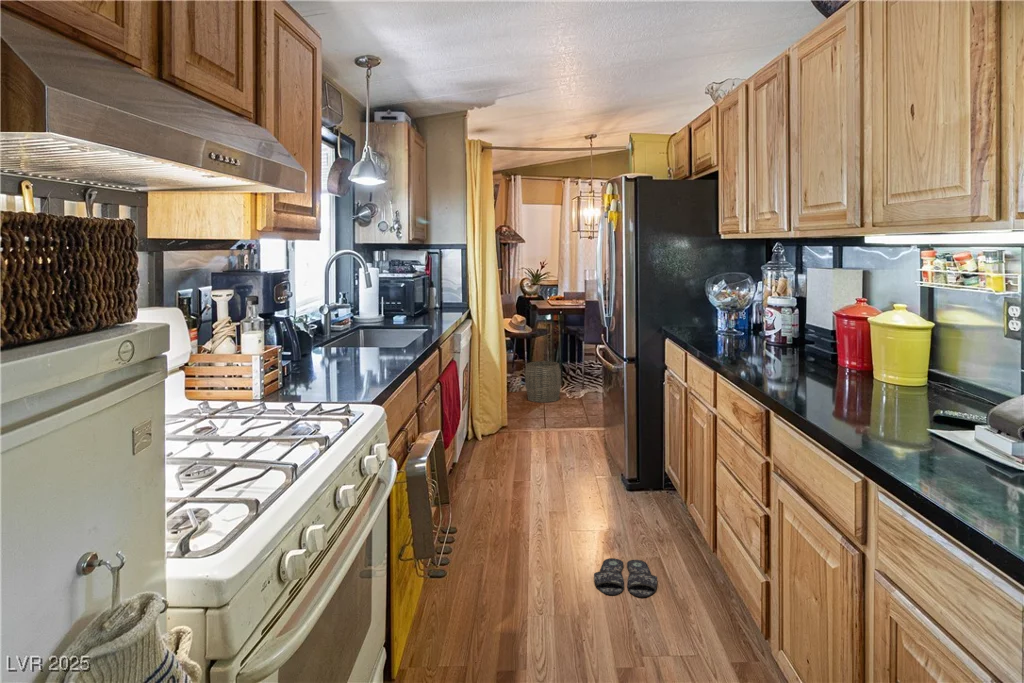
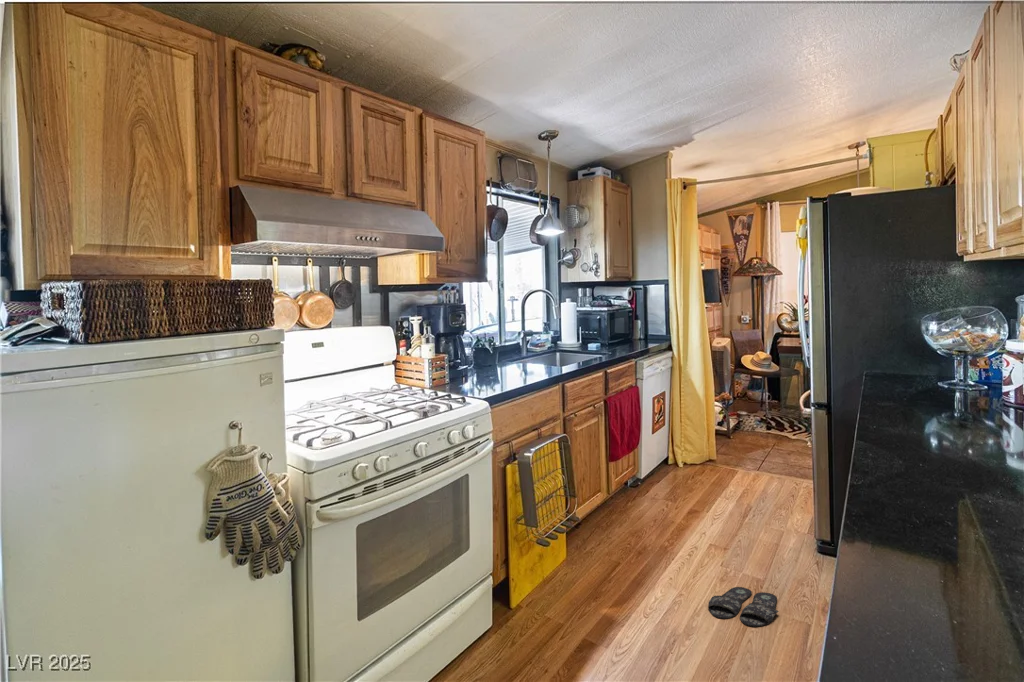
woven basket: present [525,361,561,402] -> none [753,396,794,439]

